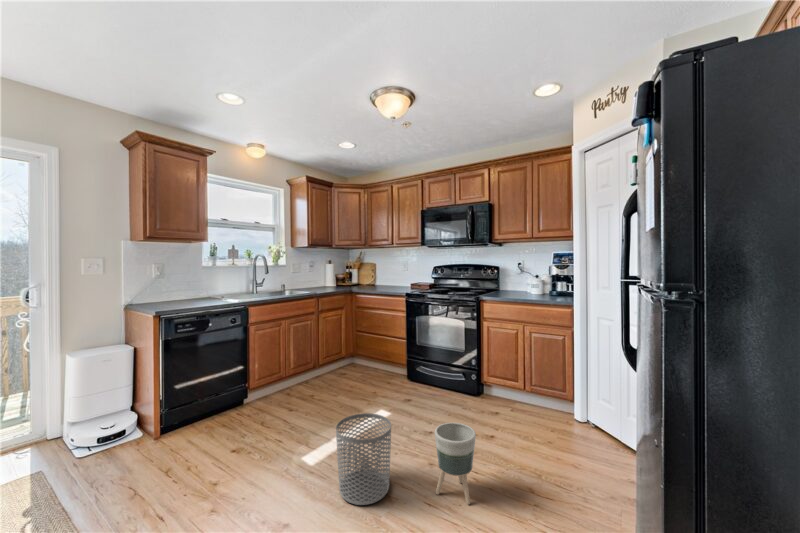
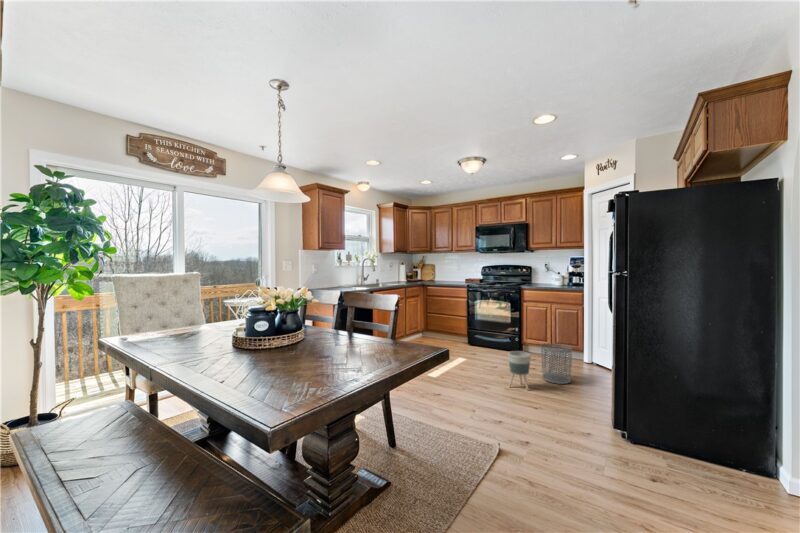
waste bin: present [336,413,391,505] -> present [541,344,572,384]

